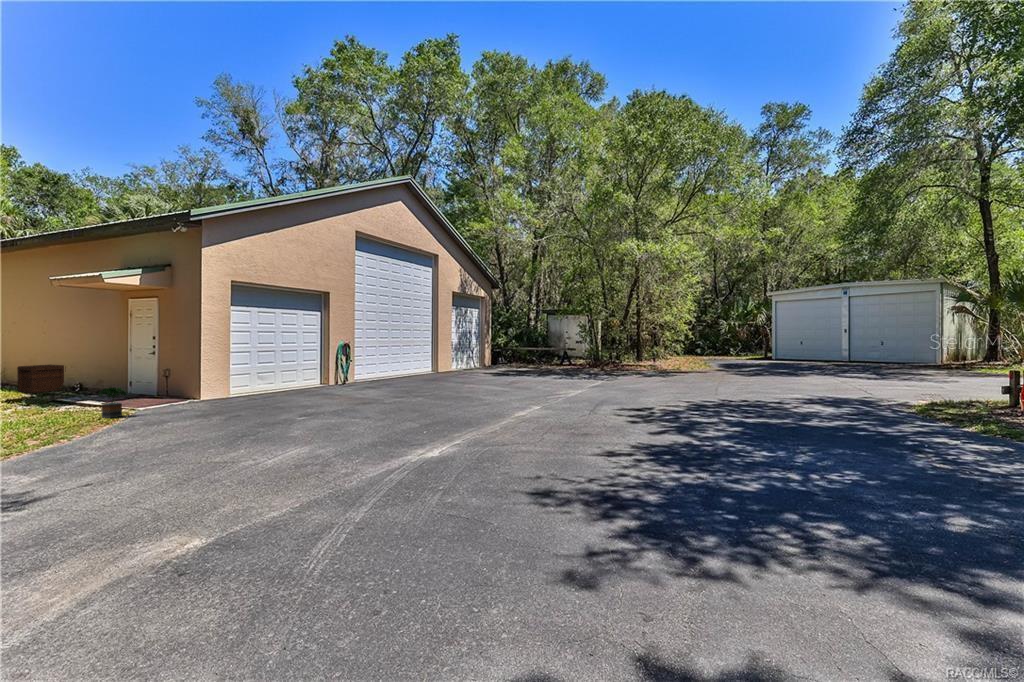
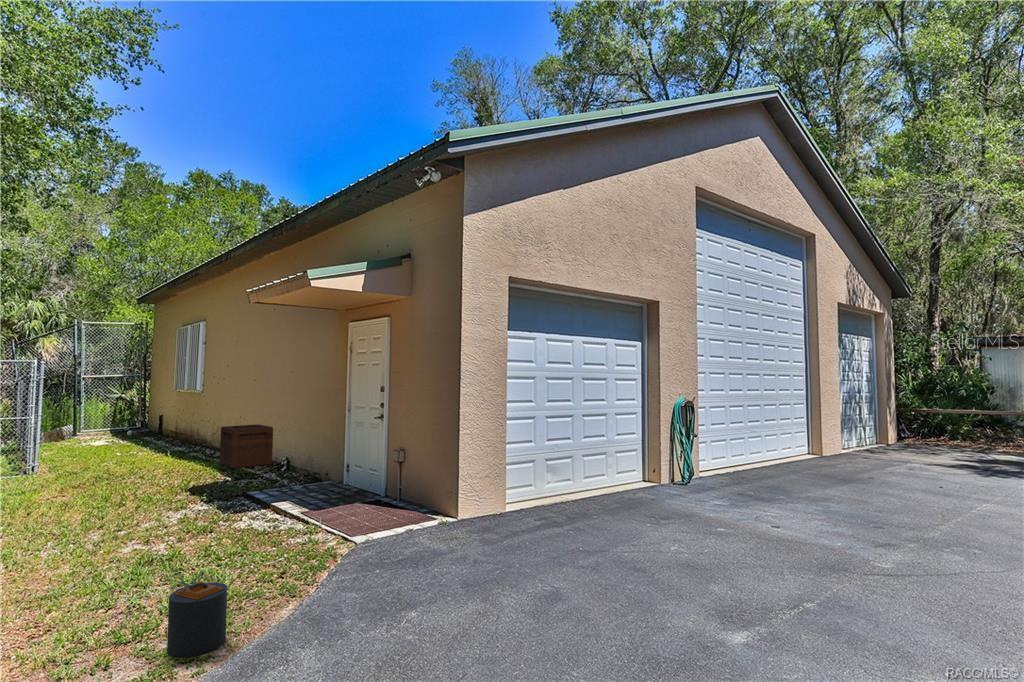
potted tree: present [99,388,127,418] -> none [280,503,335,579]
trash can: none [52,404,81,433] -> present [167,573,227,657]

